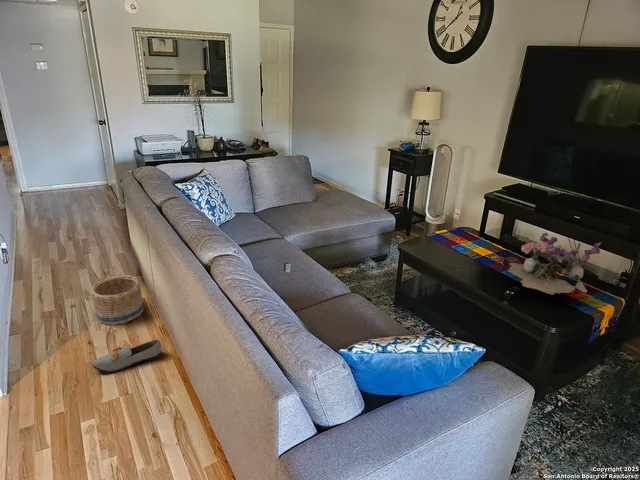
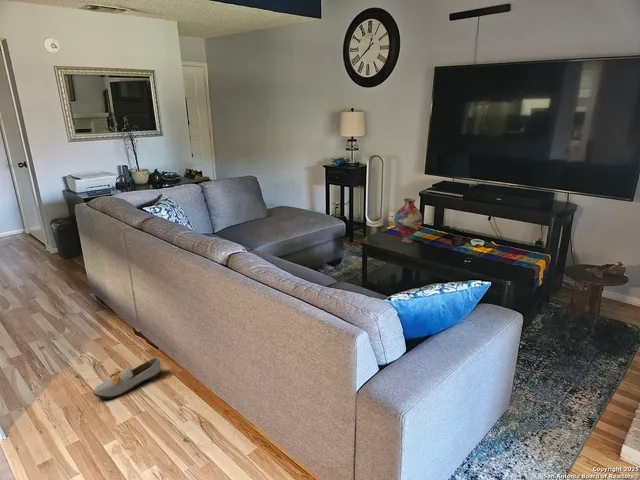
vase: none [439,205,472,256] -> present [395,198,422,243]
flower arrangement: present [507,233,601,295] -> none [459,210,528,257]
basket: present [90,275,143,325] -> none [66,305,123,357]

